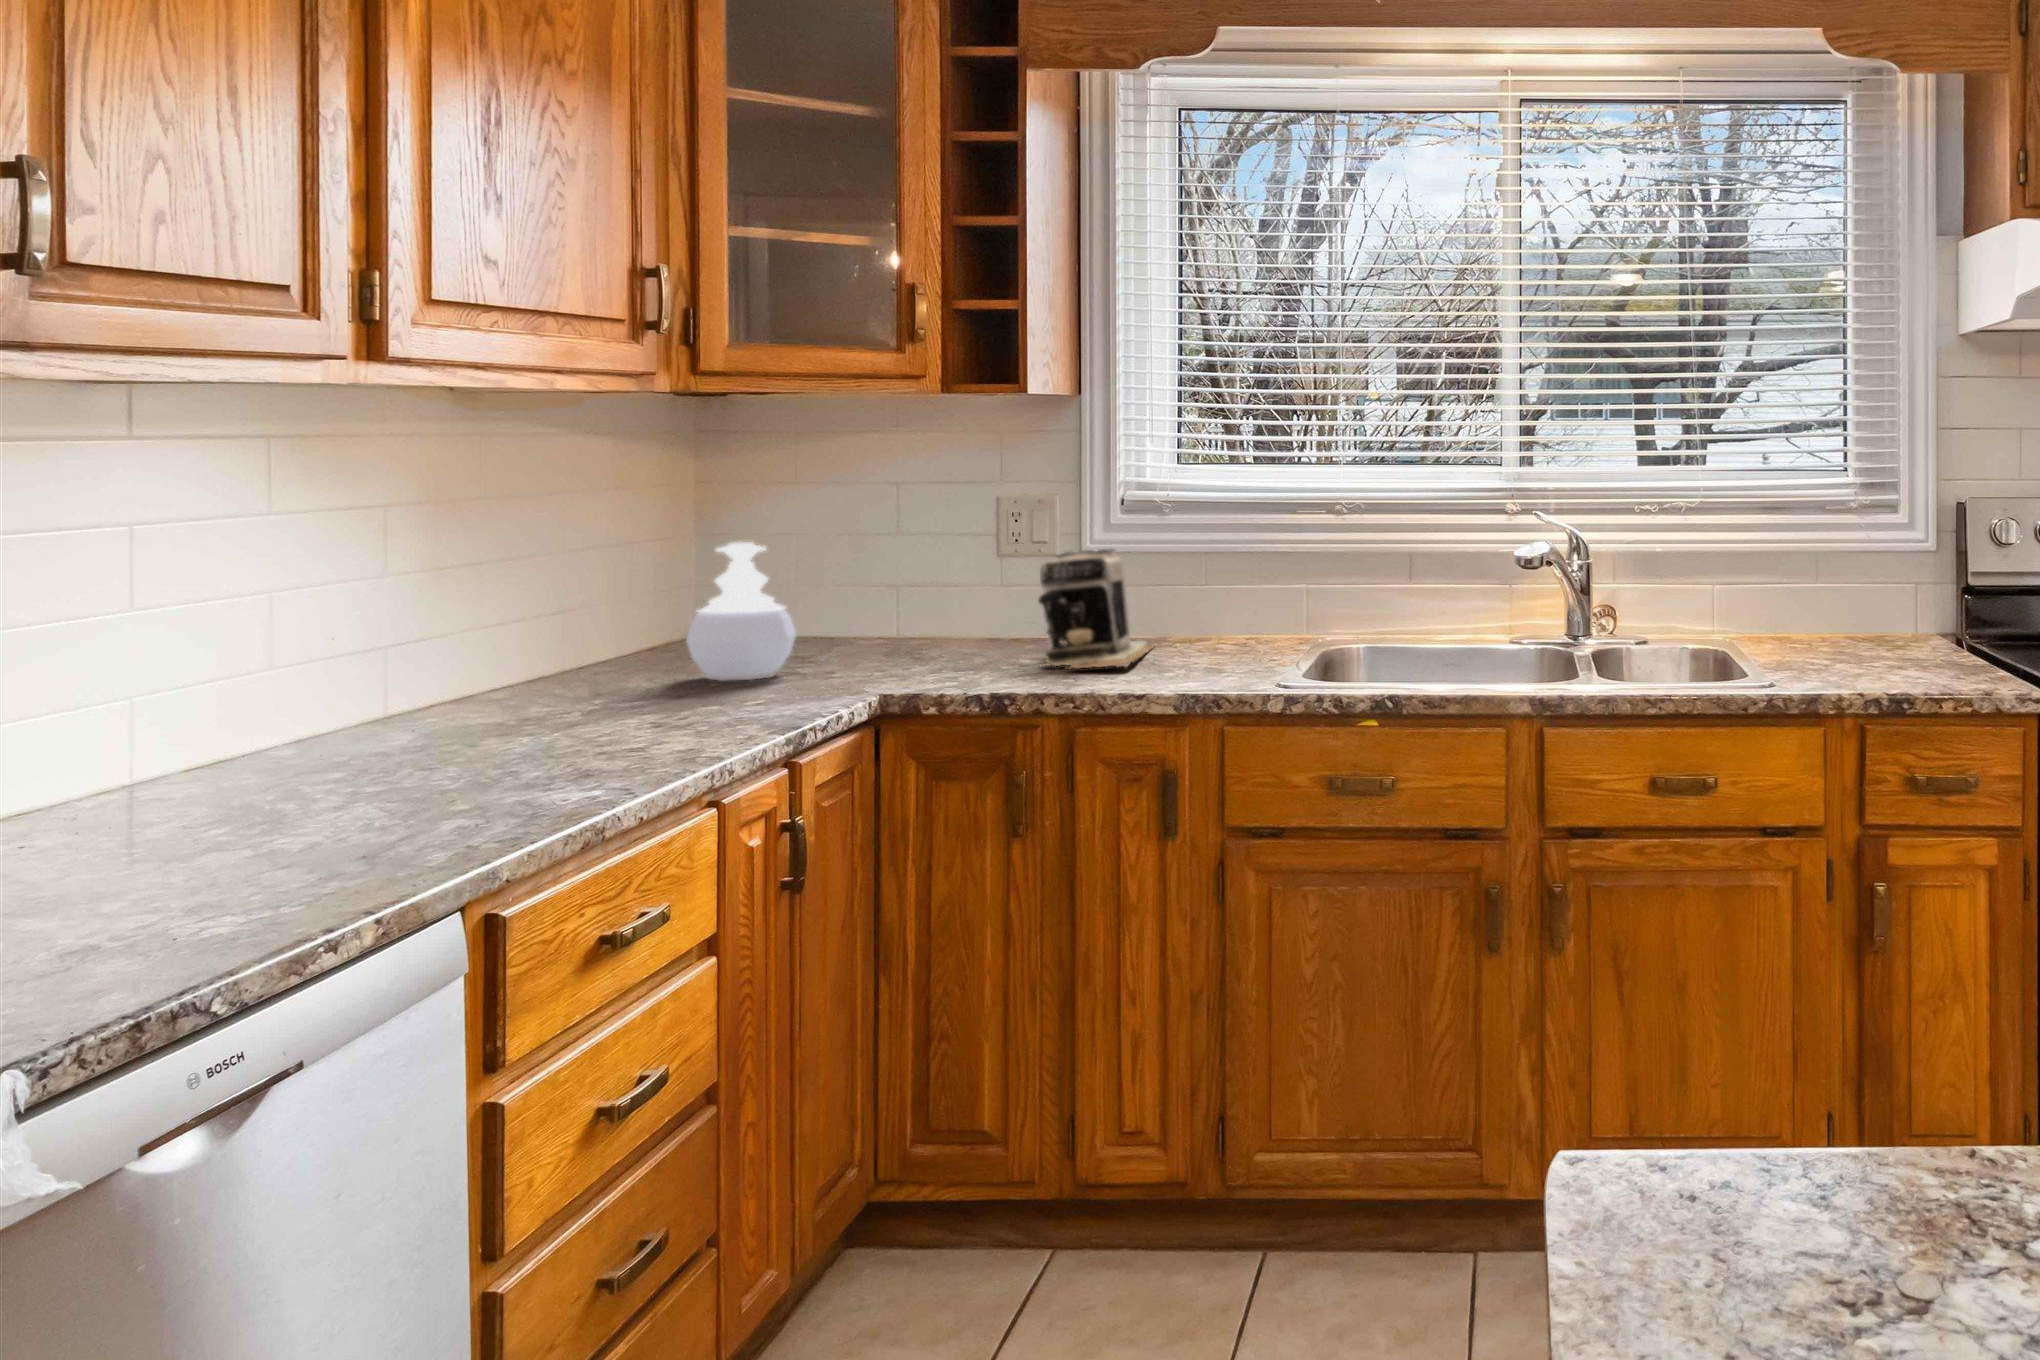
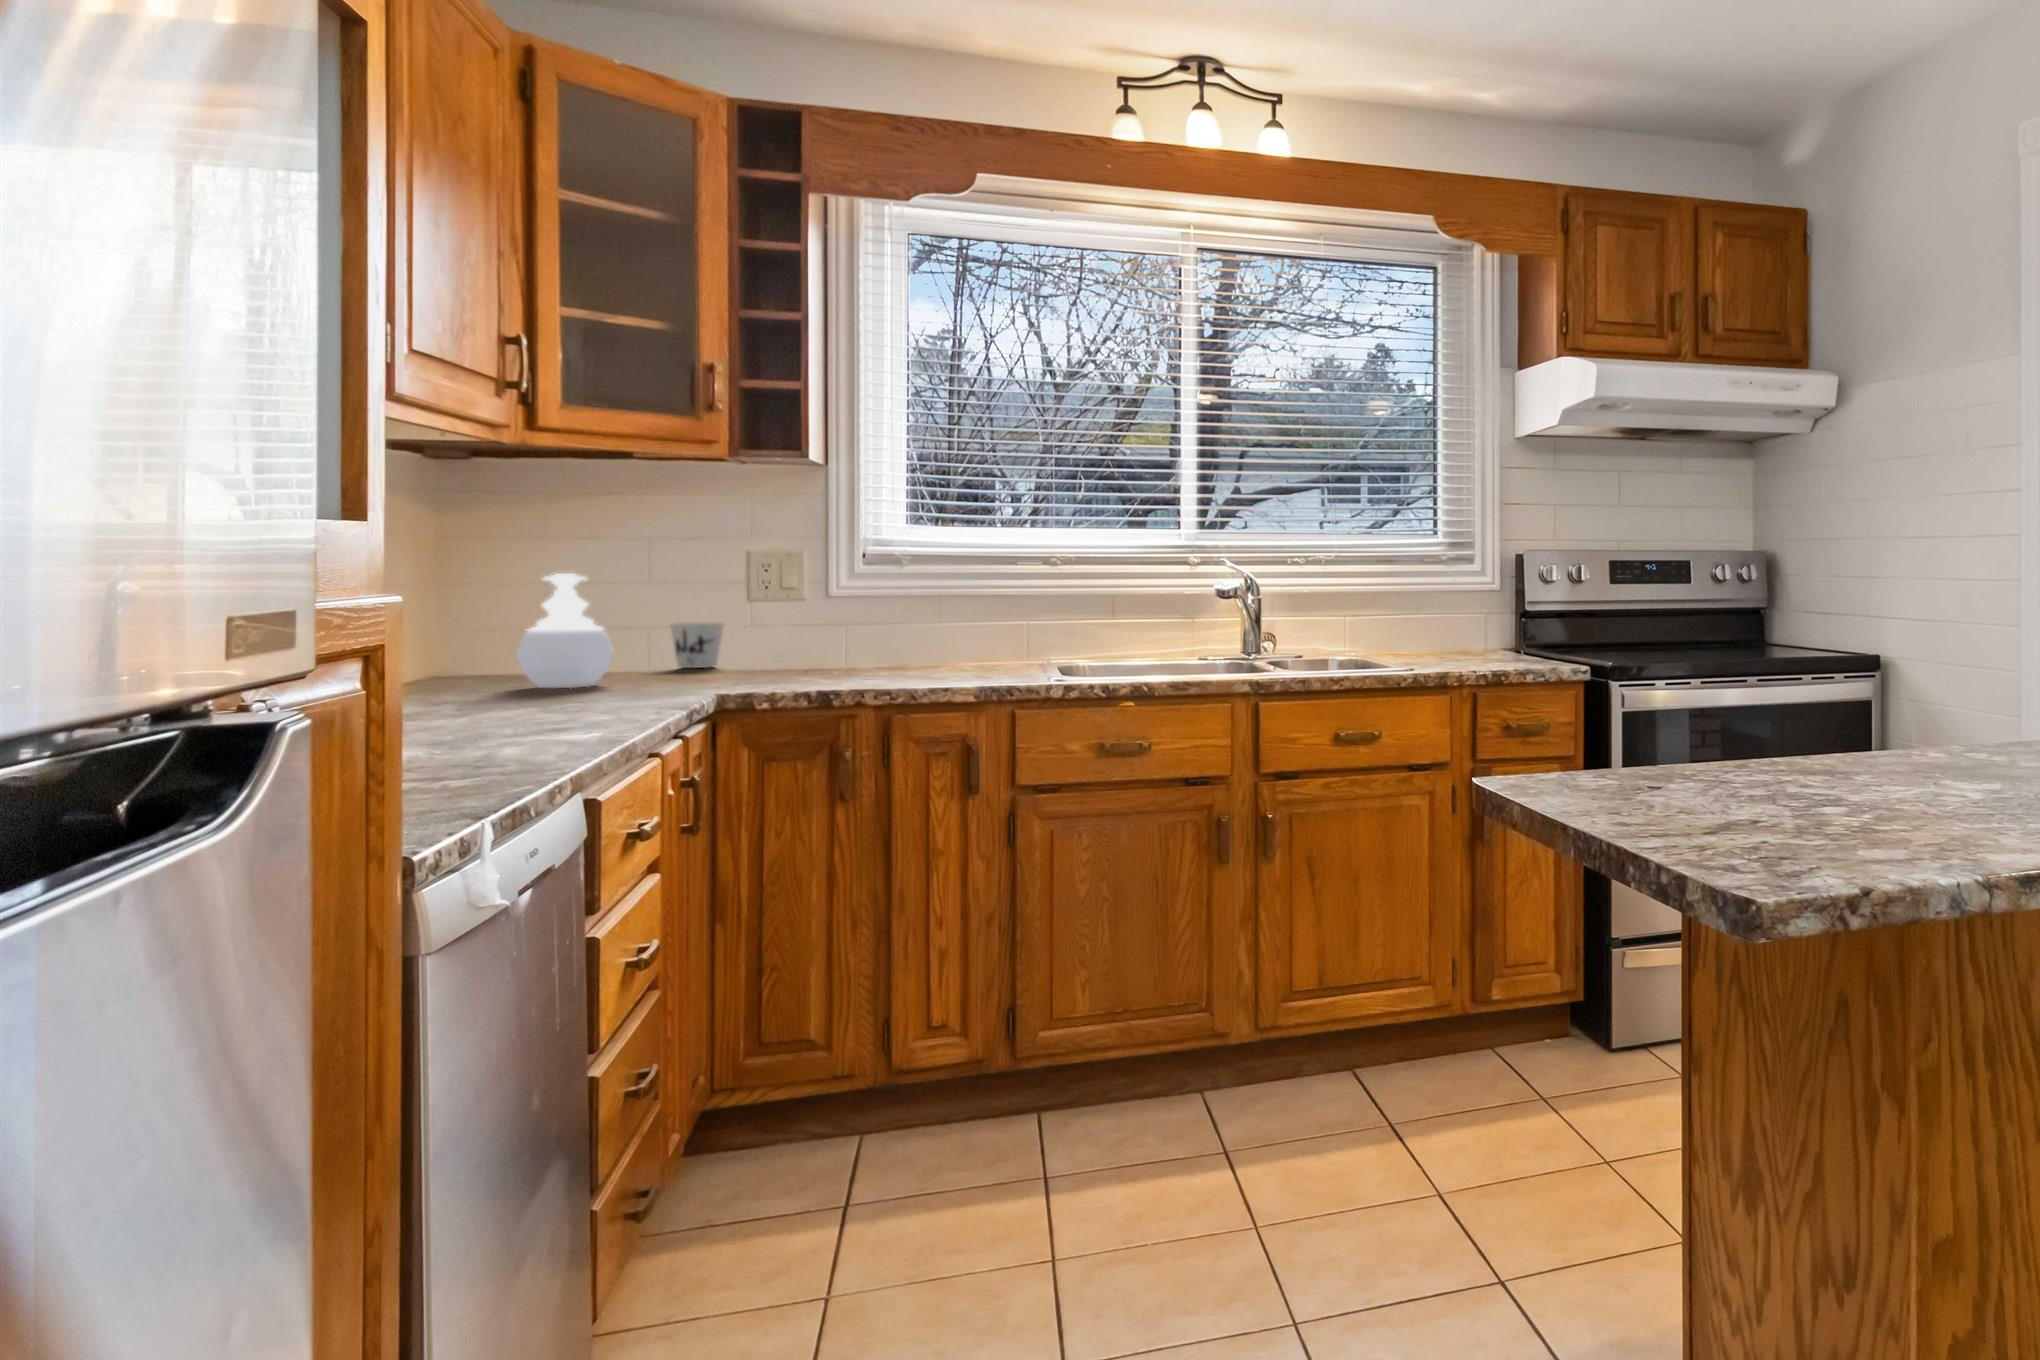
coffee maker: present [1038,549,1155,668] -> none [826,585,915,675]
mug: none [891,589,950,647] -> present [670,622,723,668]

